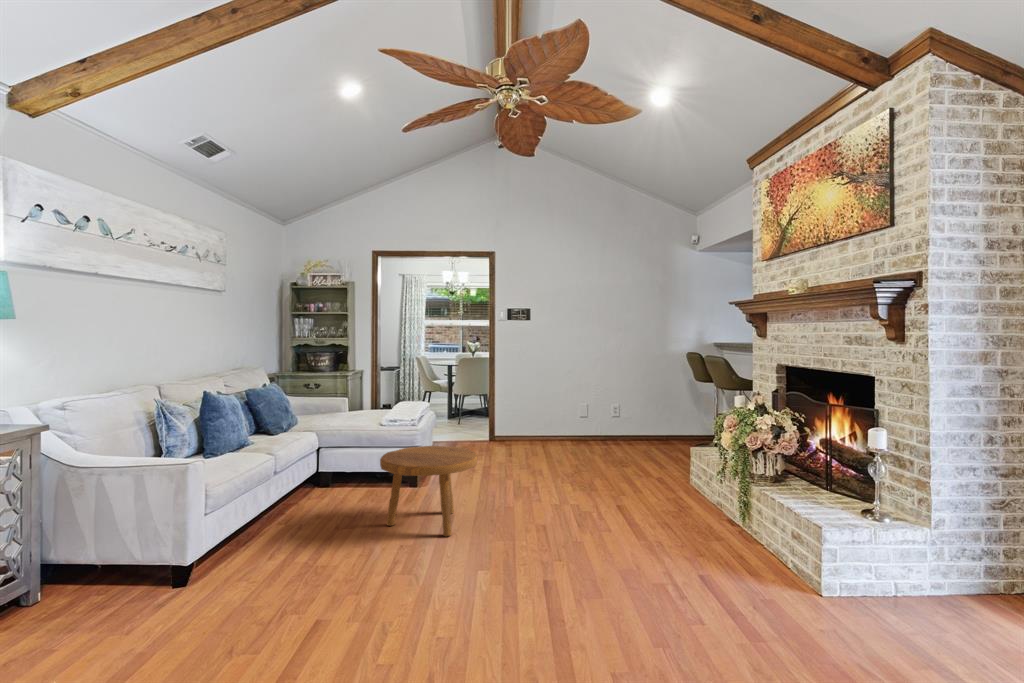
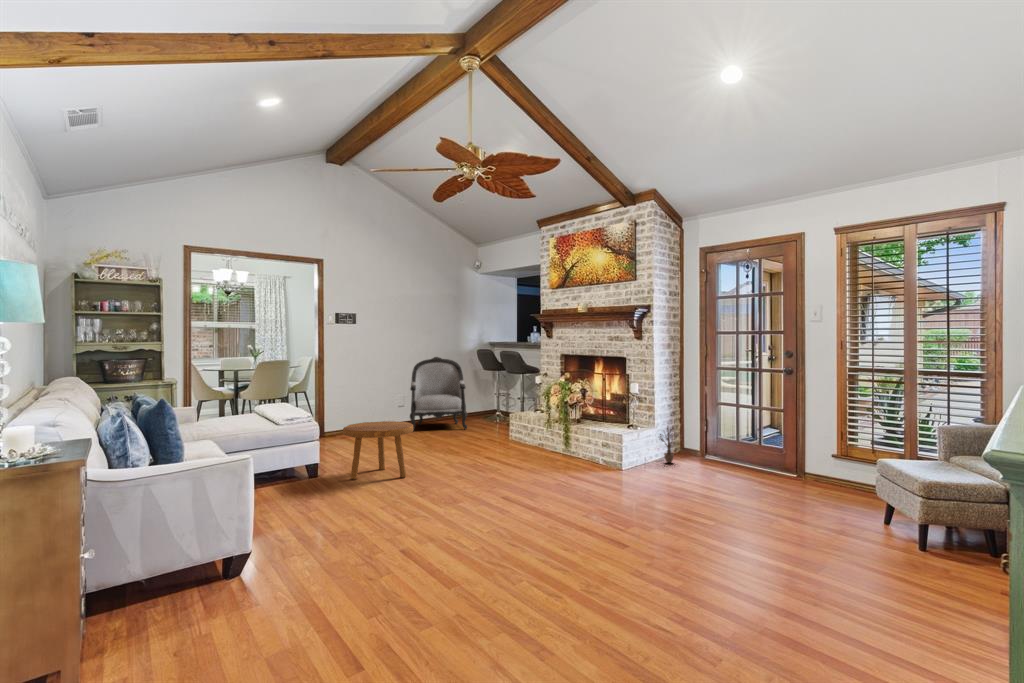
armchair: none [580,359,659,458] -> present [410,357,467,429]
decorative plant: none [922,529,990,611] -> present [657,427,678,463]

